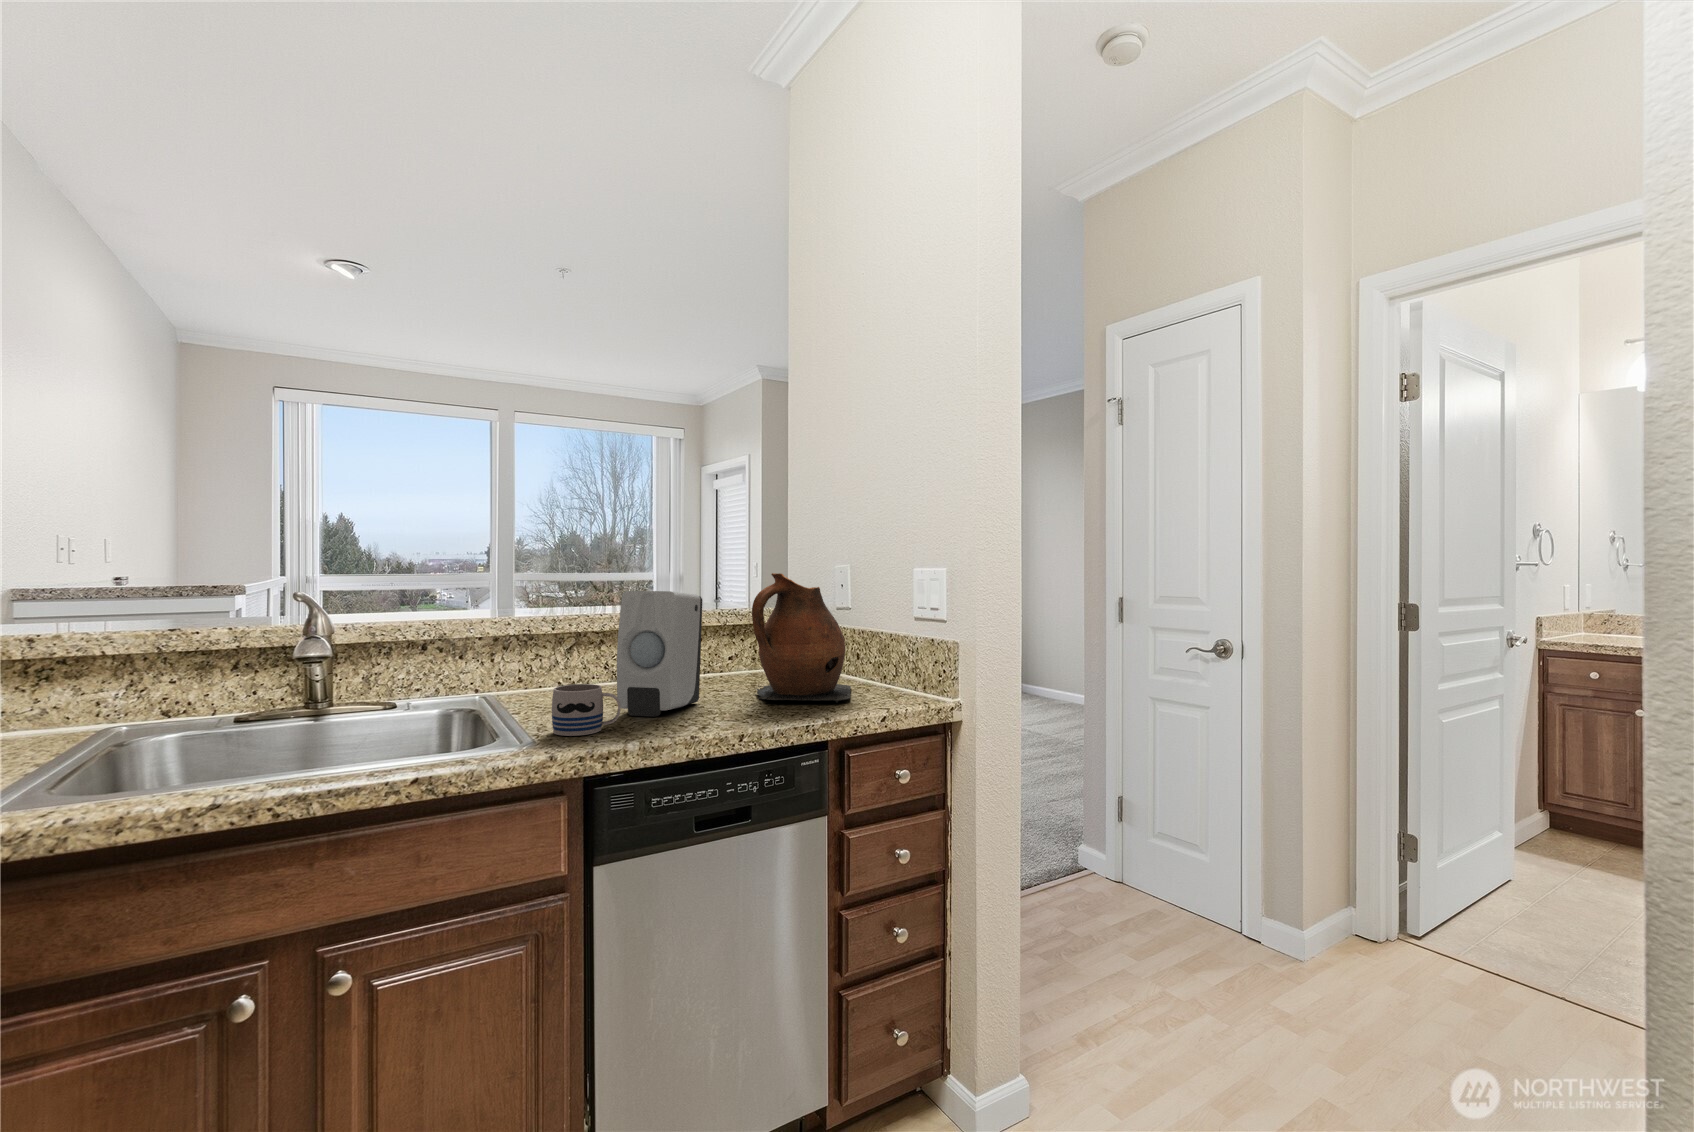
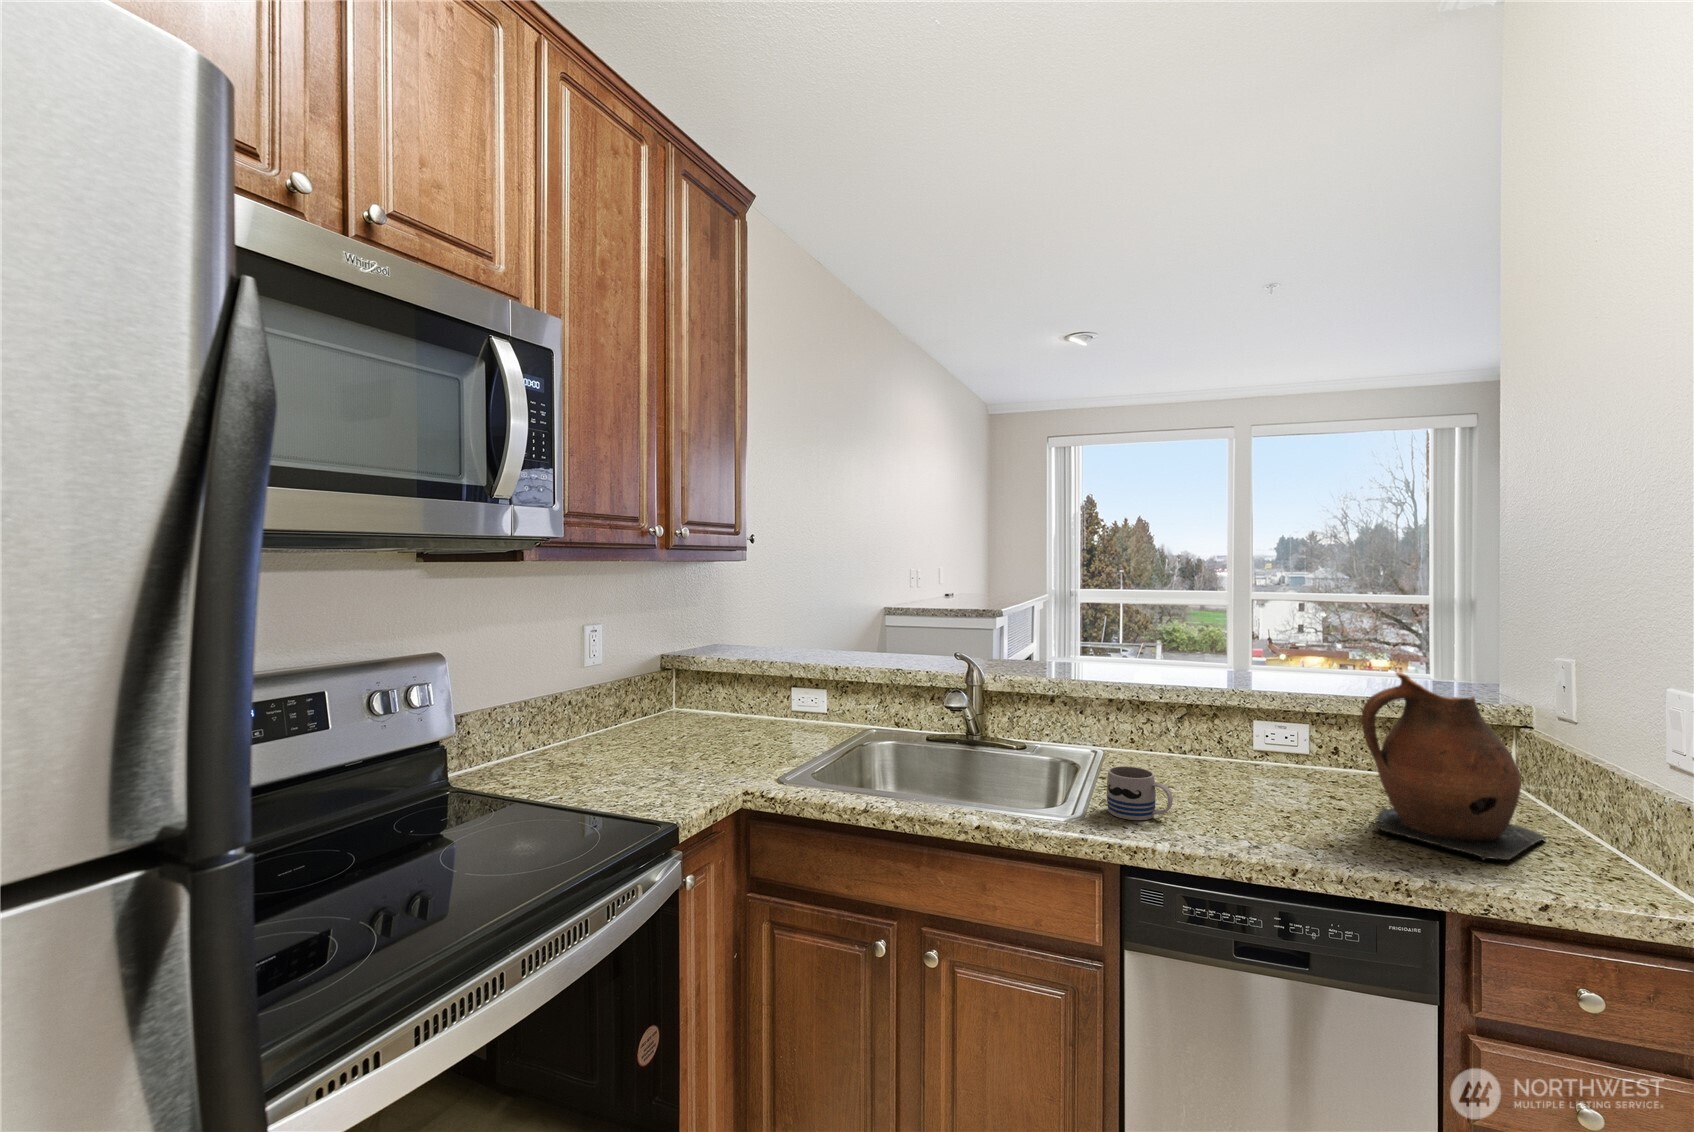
soap dispenser: present [617,591,702,717] -> none [1187,680,1299,816]

